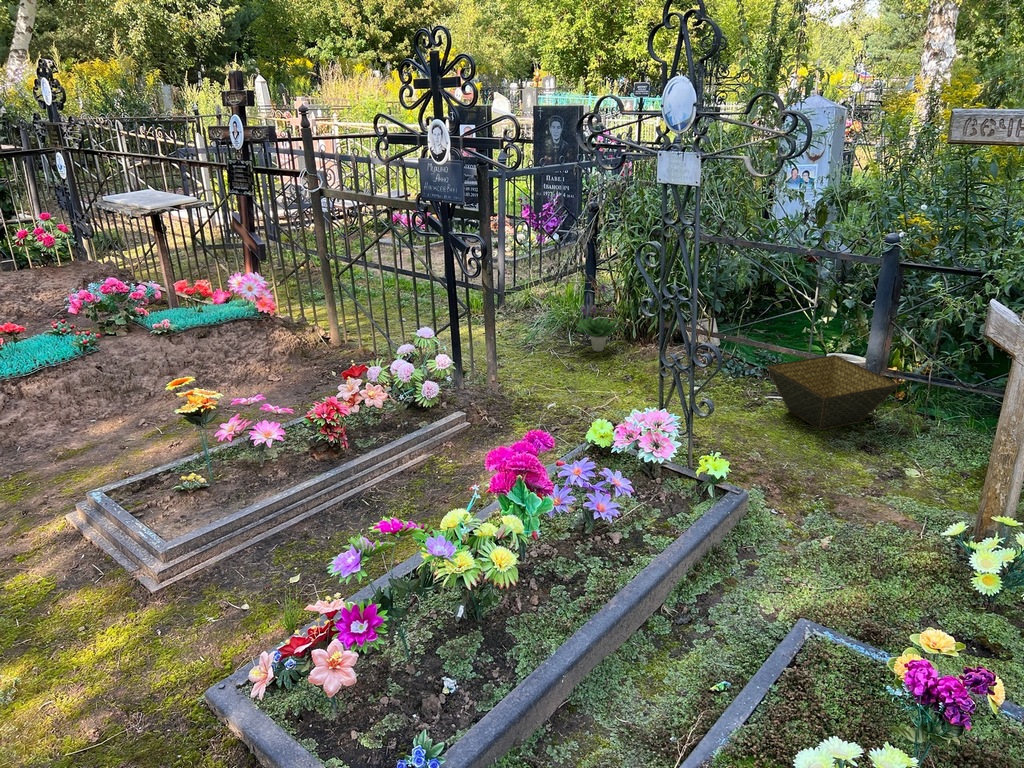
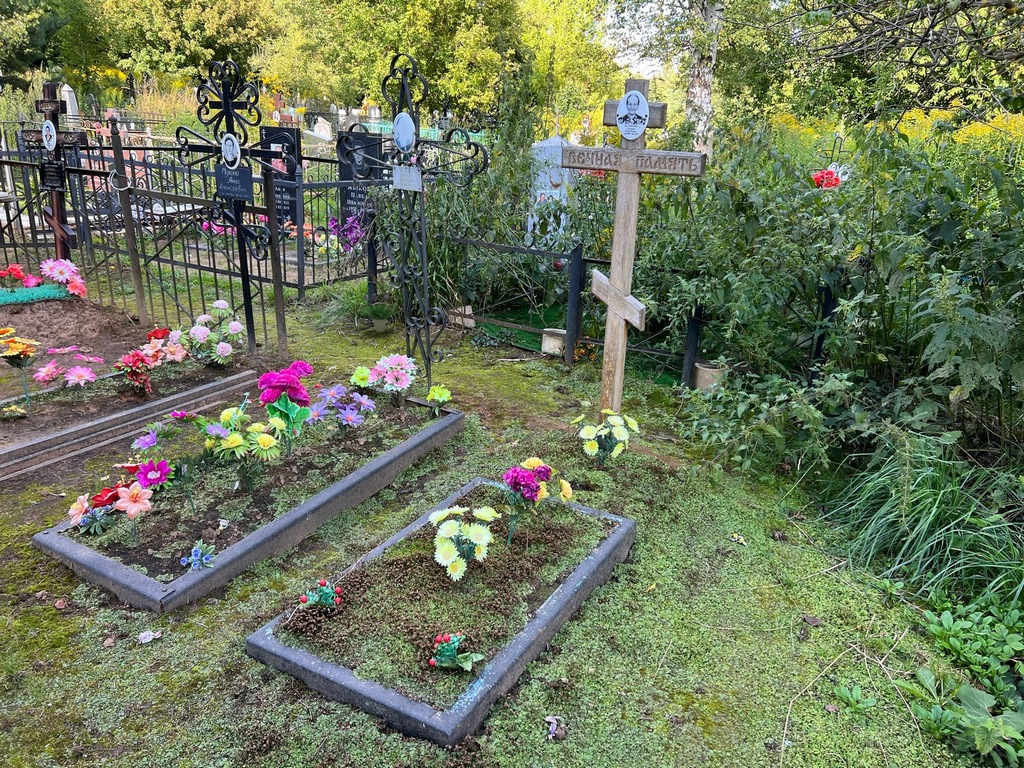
basket: present [767,355,900,430] -> none [497,328,584,379]

